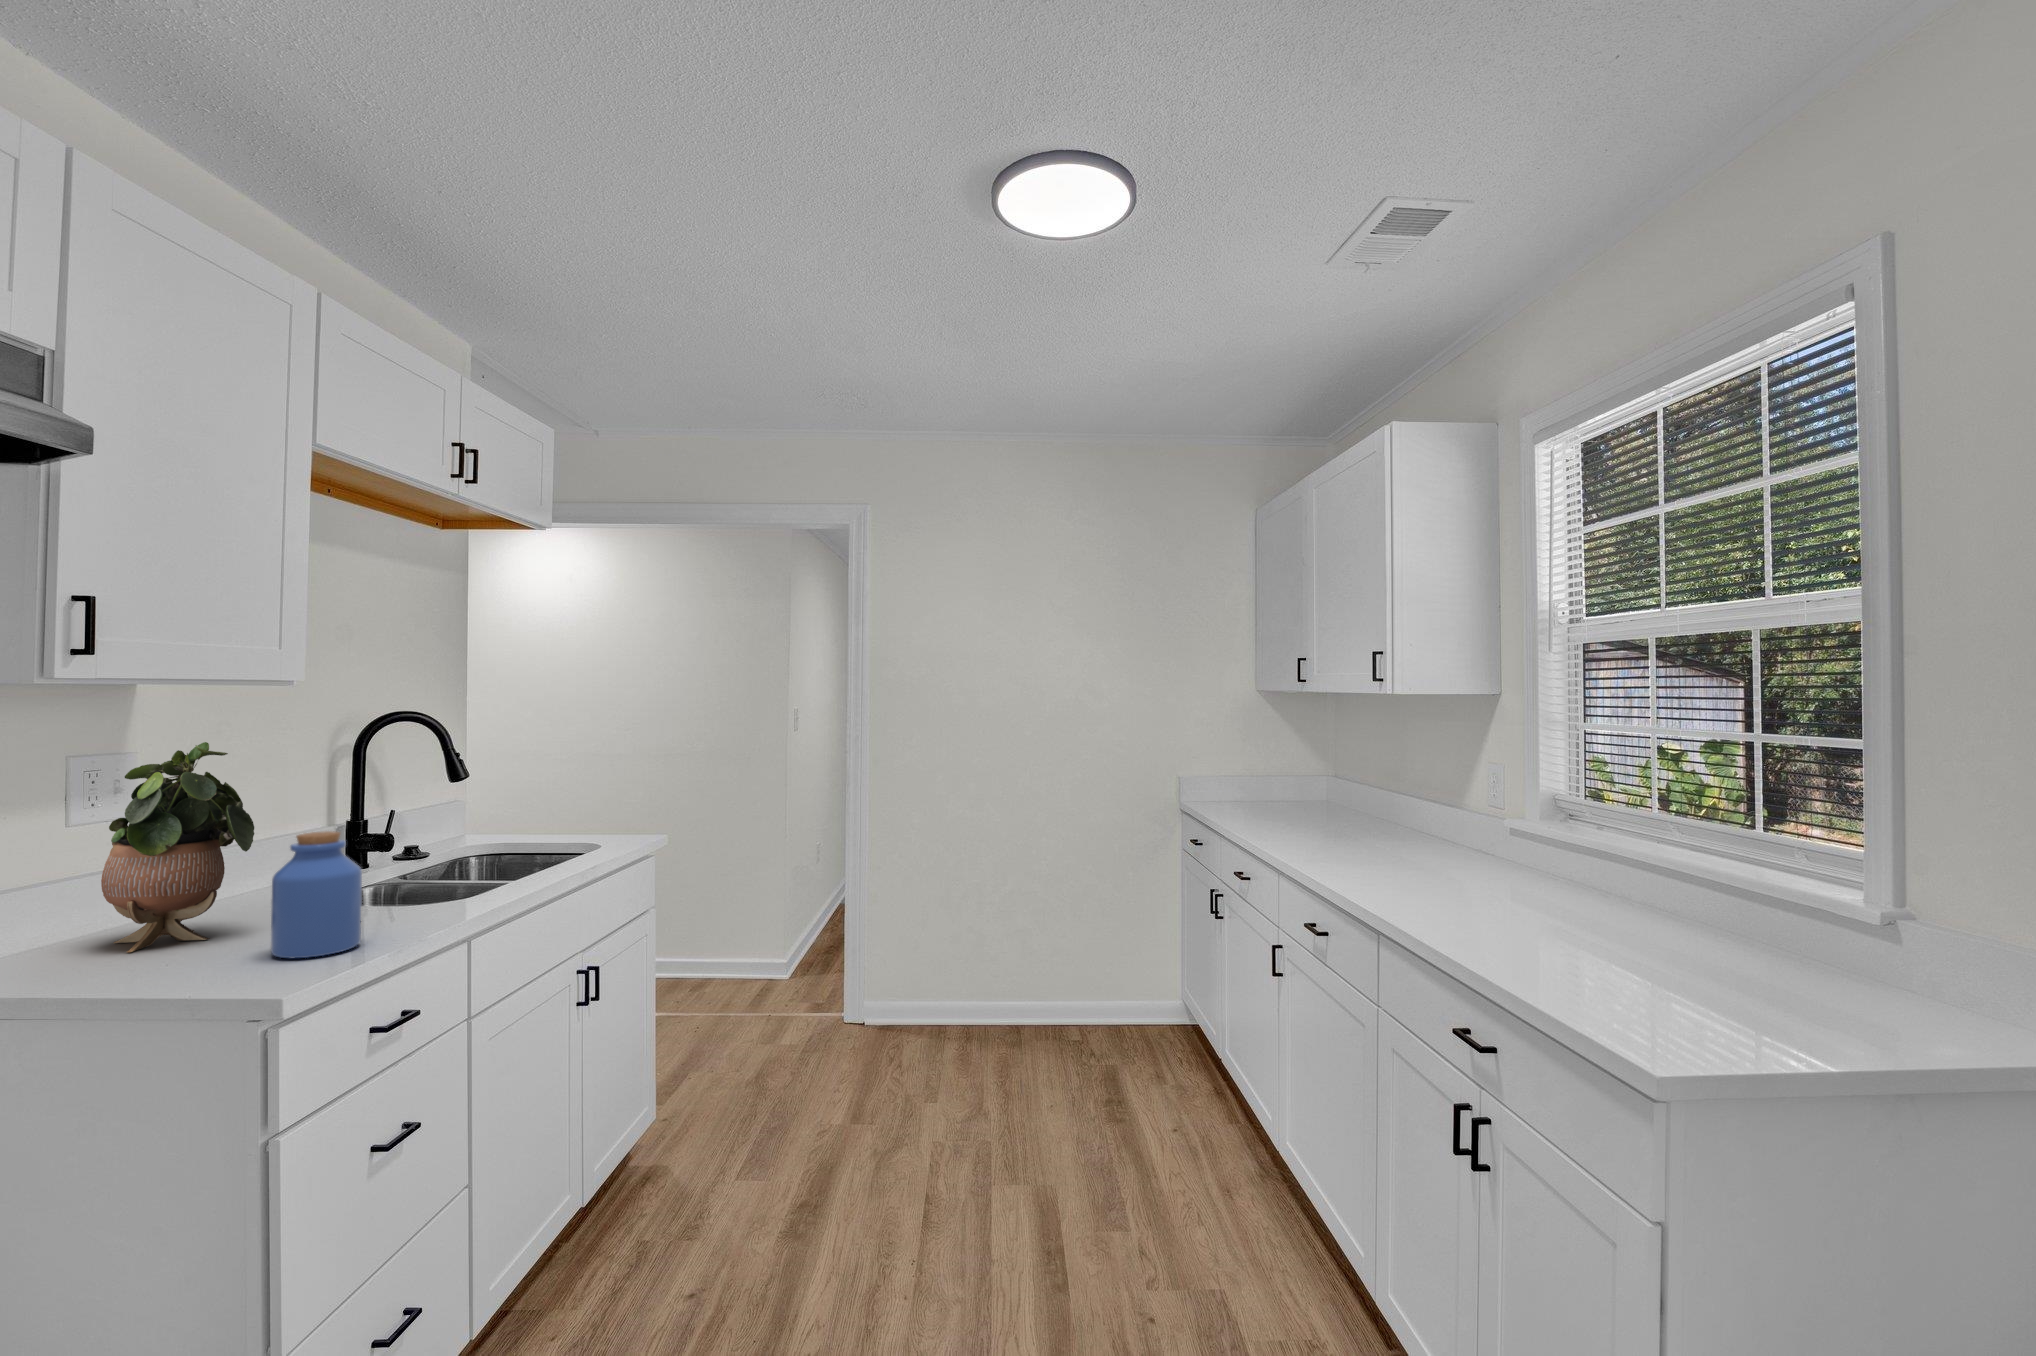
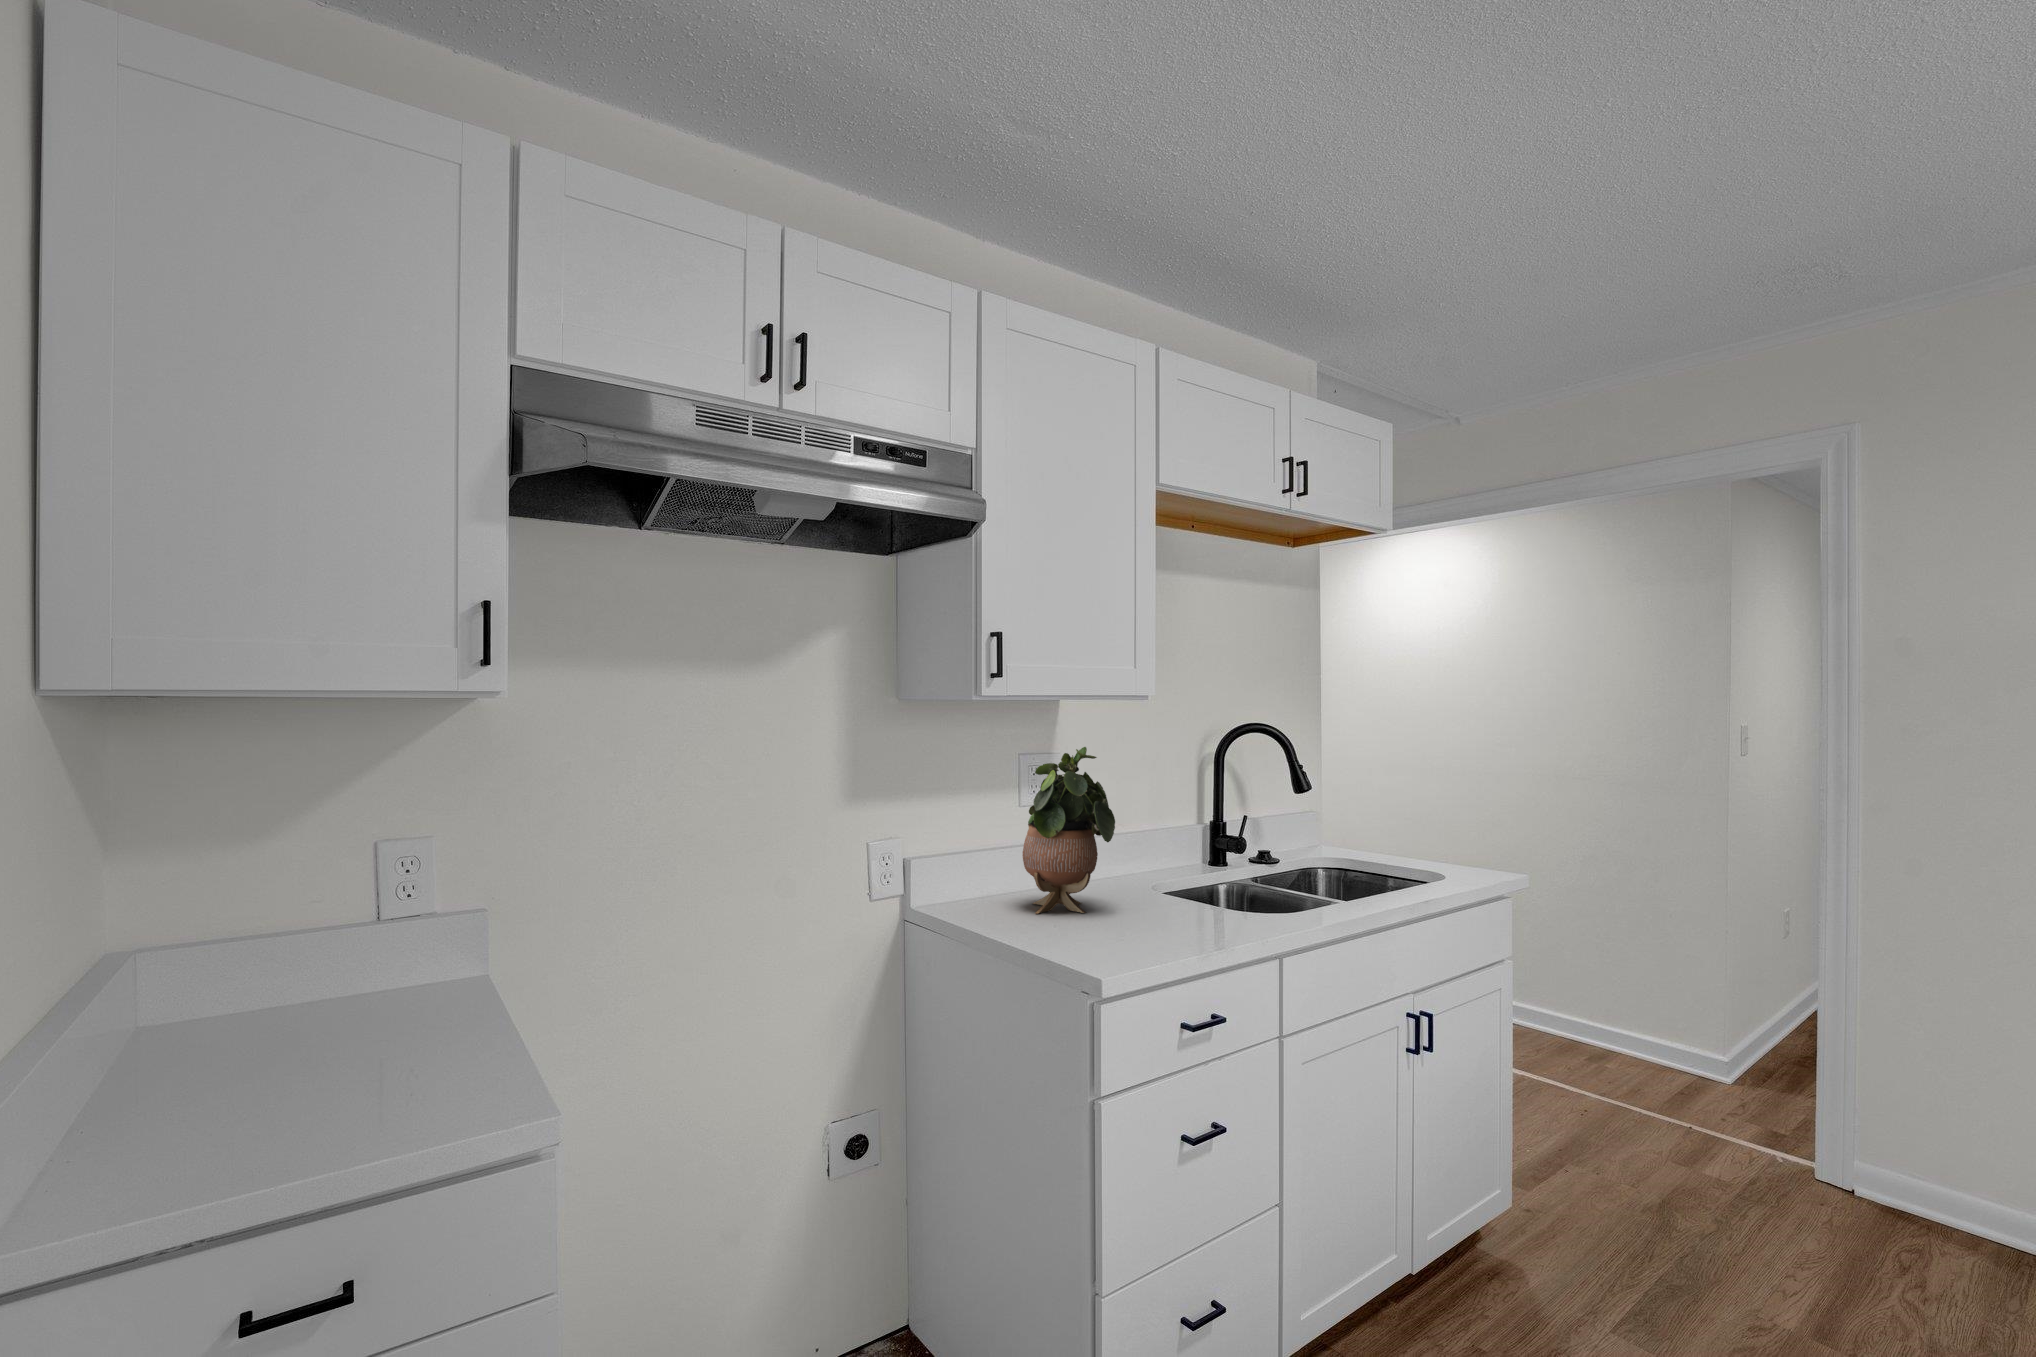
jar: present [271,831,362,958] -> none [1114,832,1180,946]

